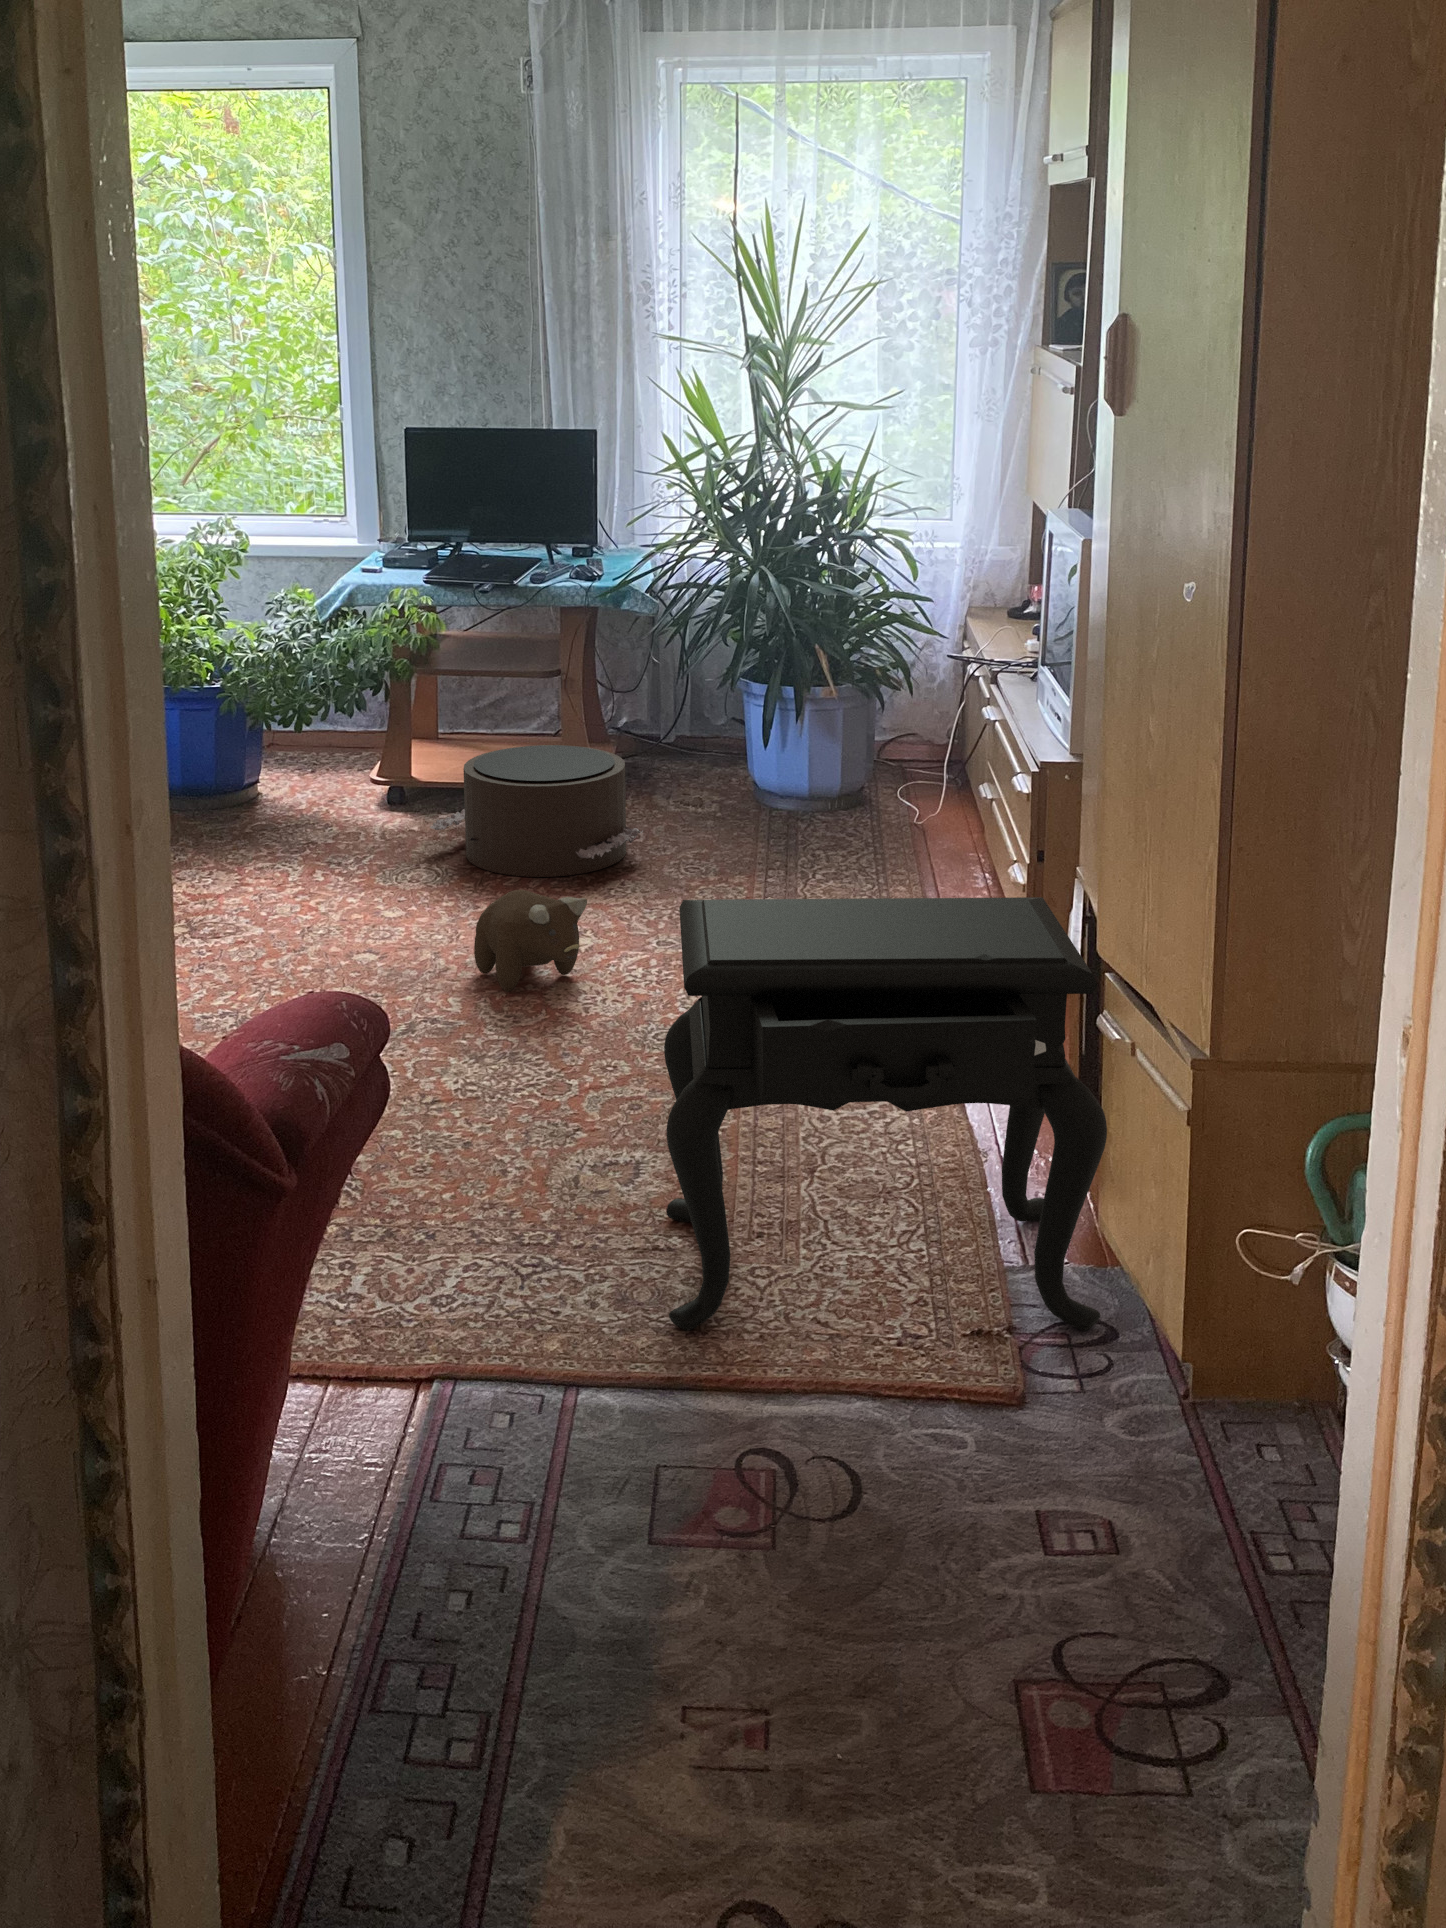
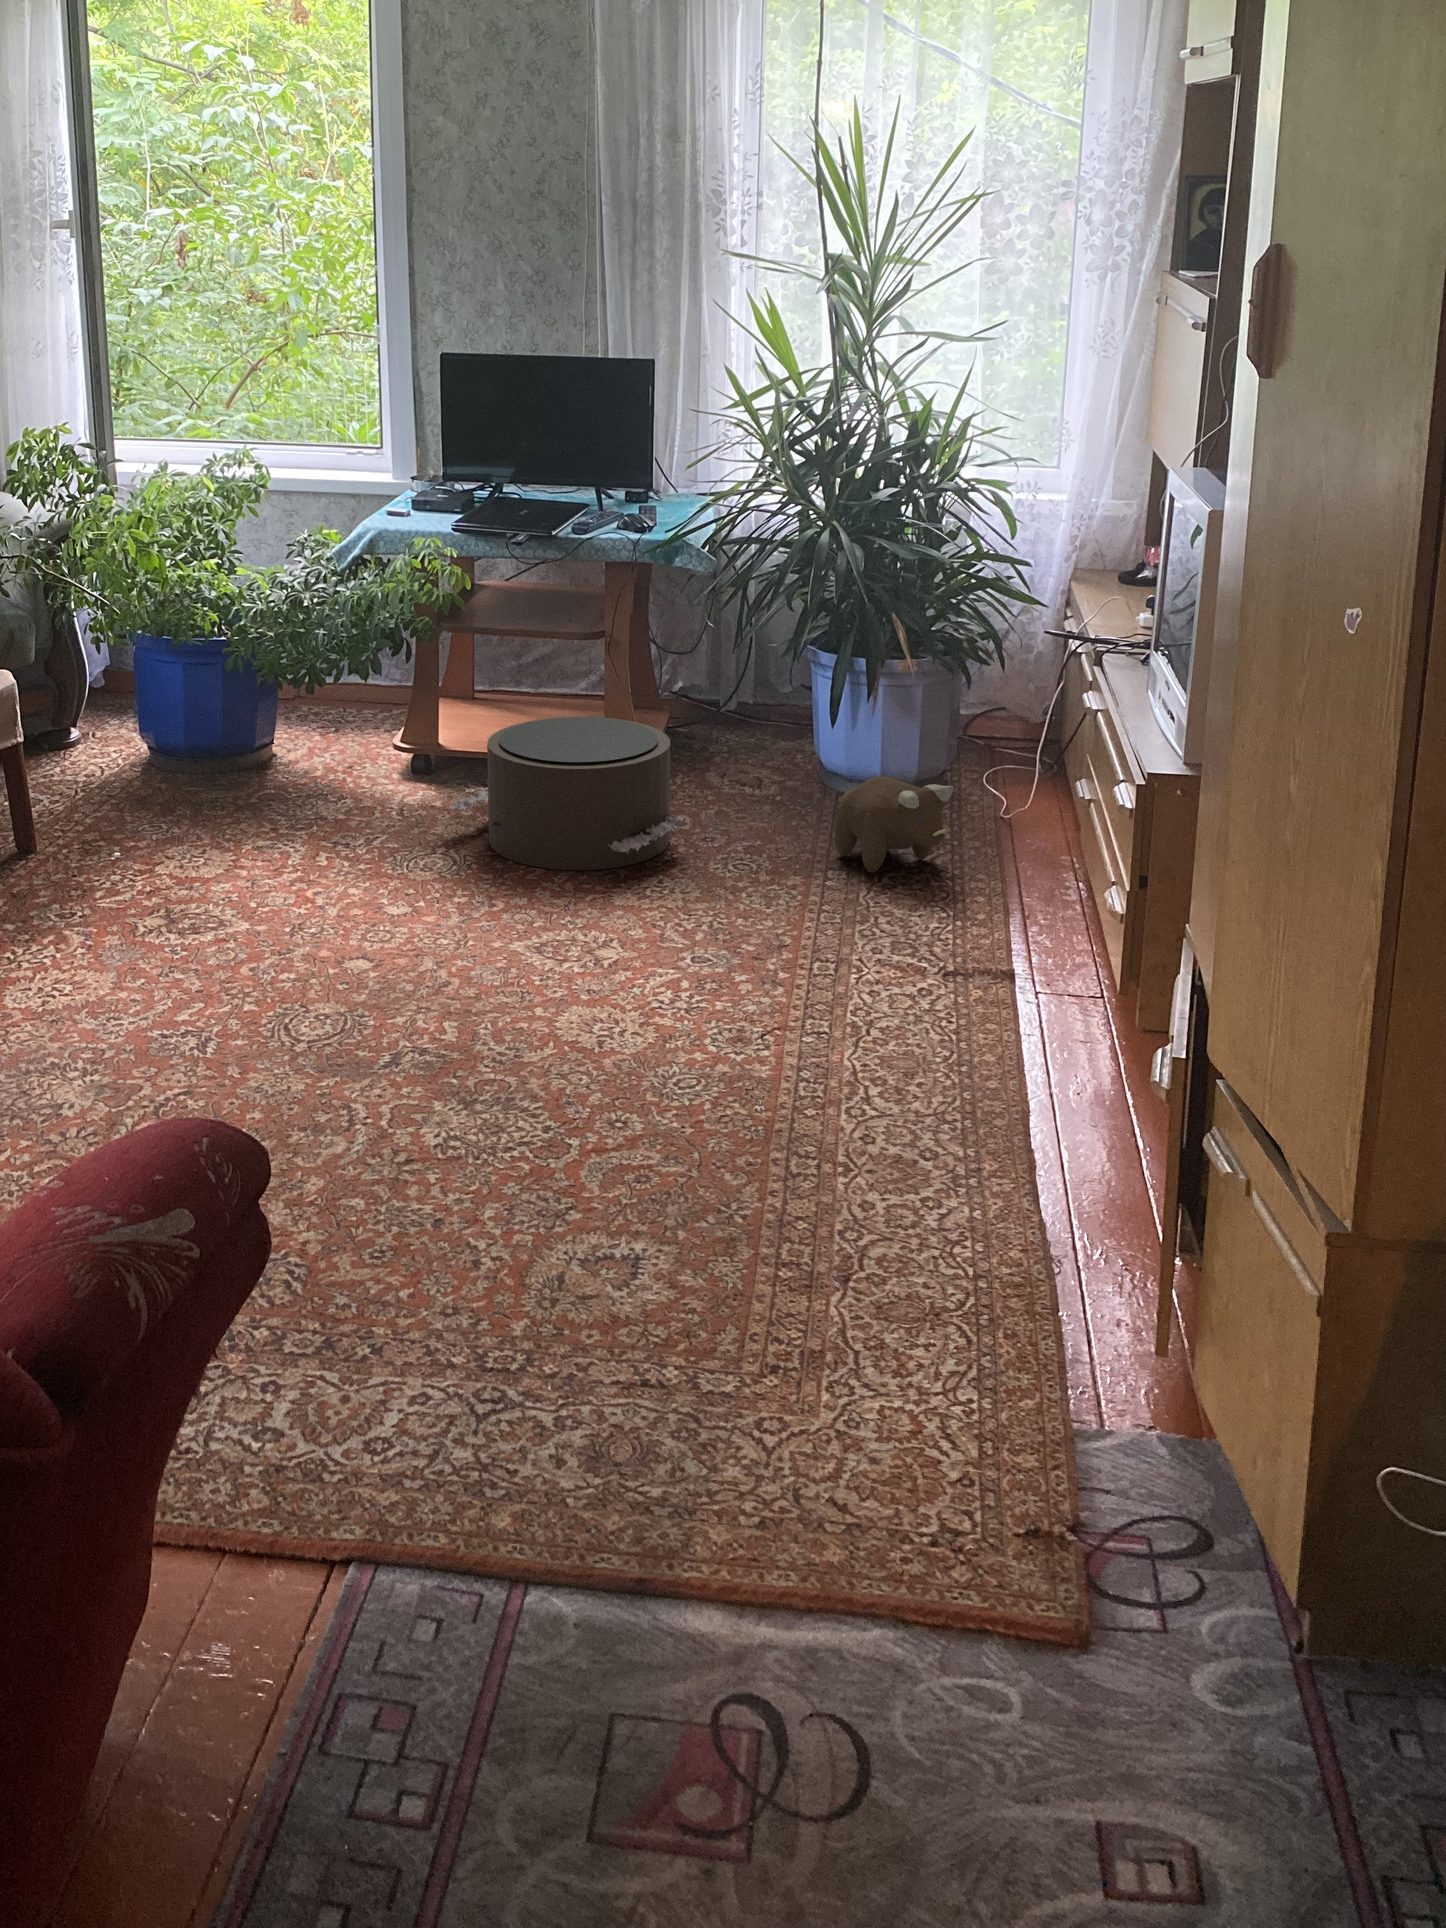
plush toy: present [474,890,587,991] -> present [835,777,954,872]
side table: present [664,897,1107,1331] -> none [649,963,1205,1537]

